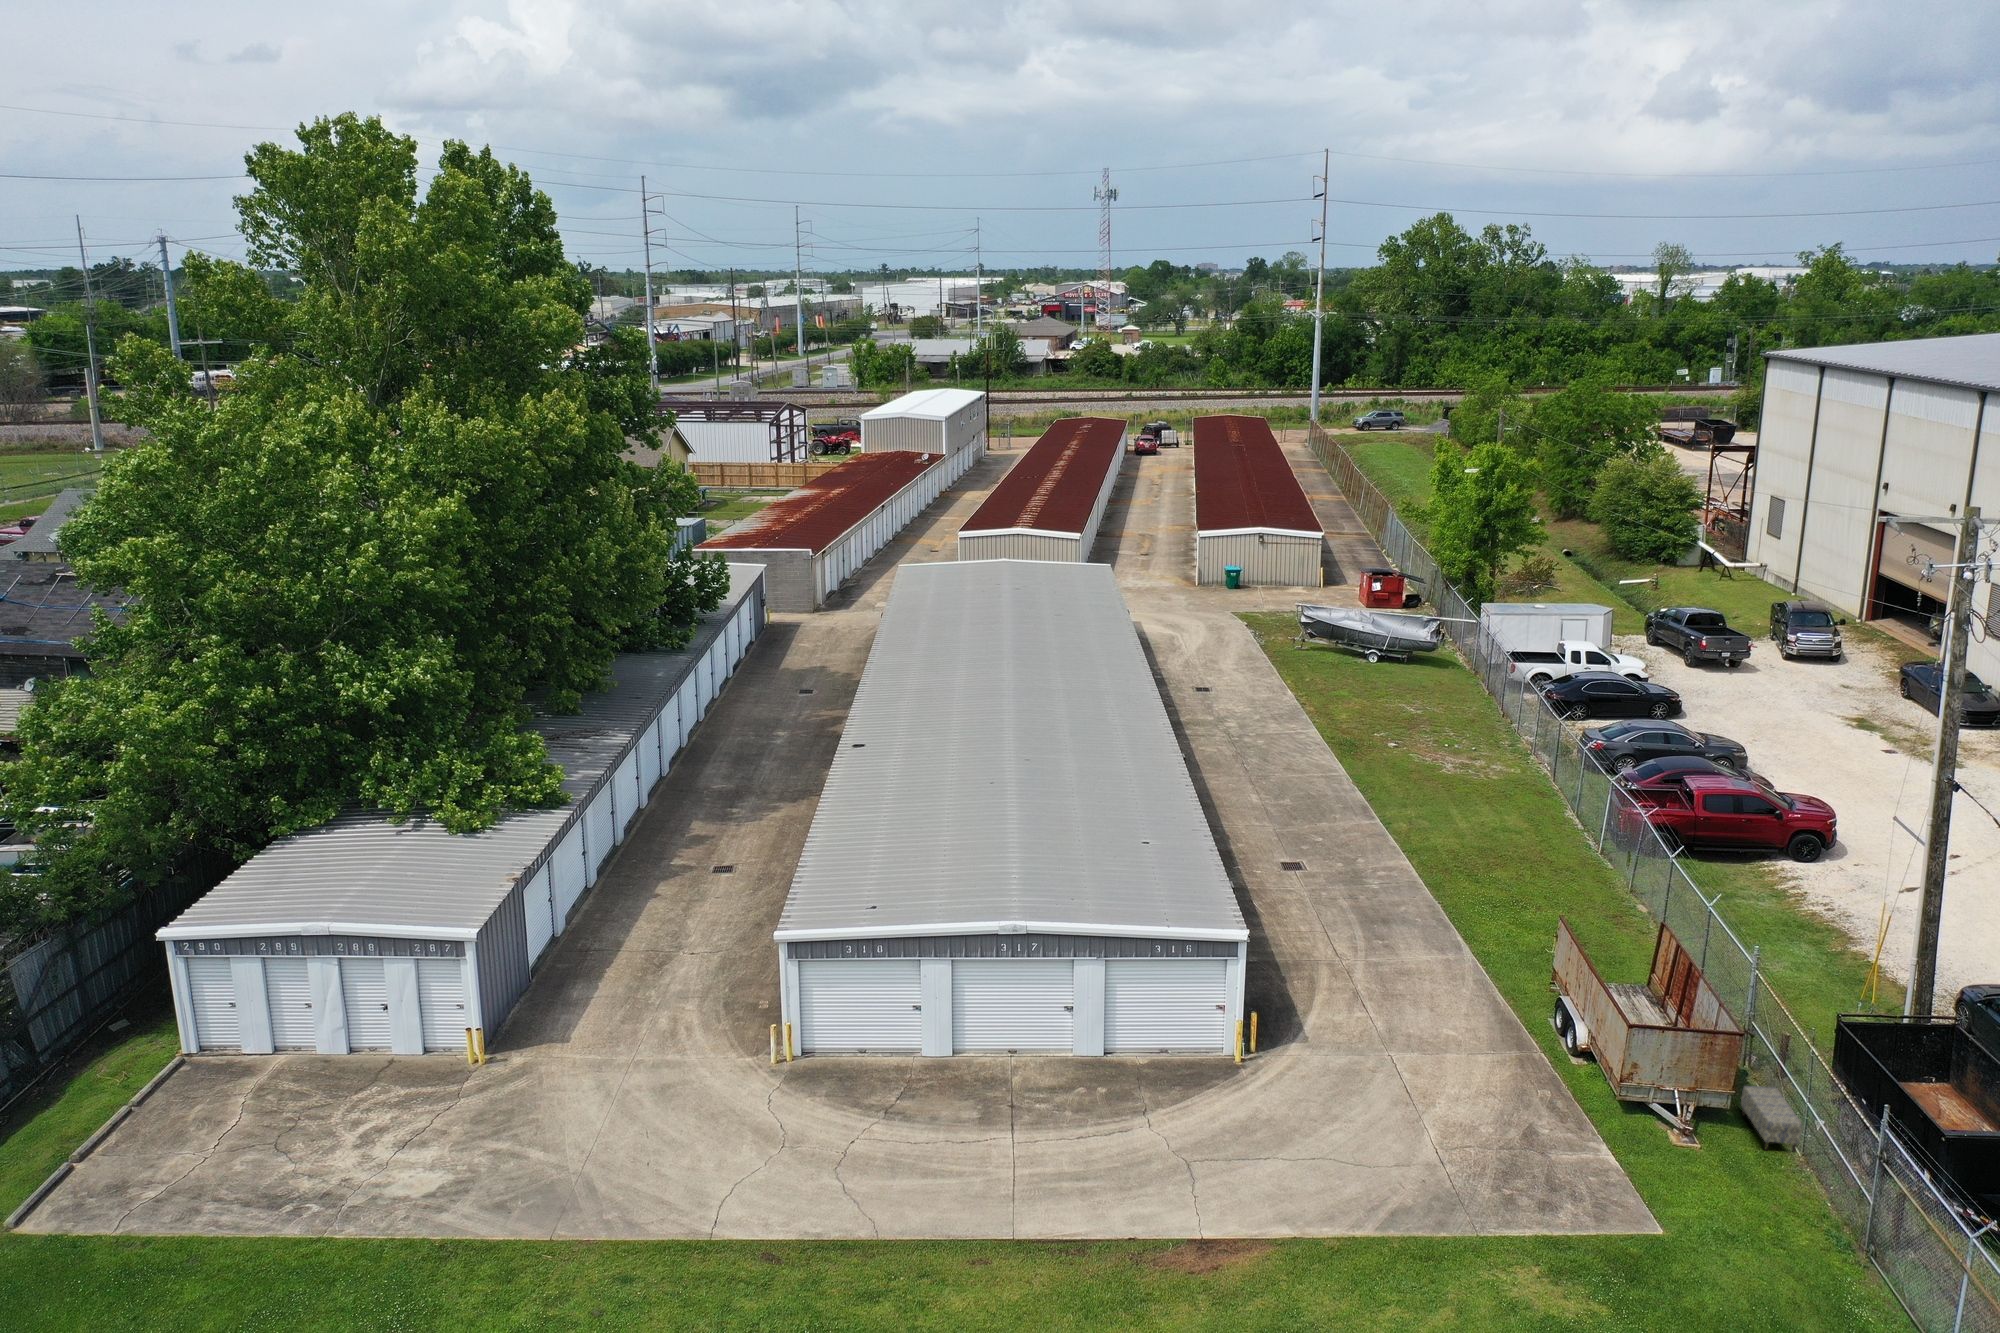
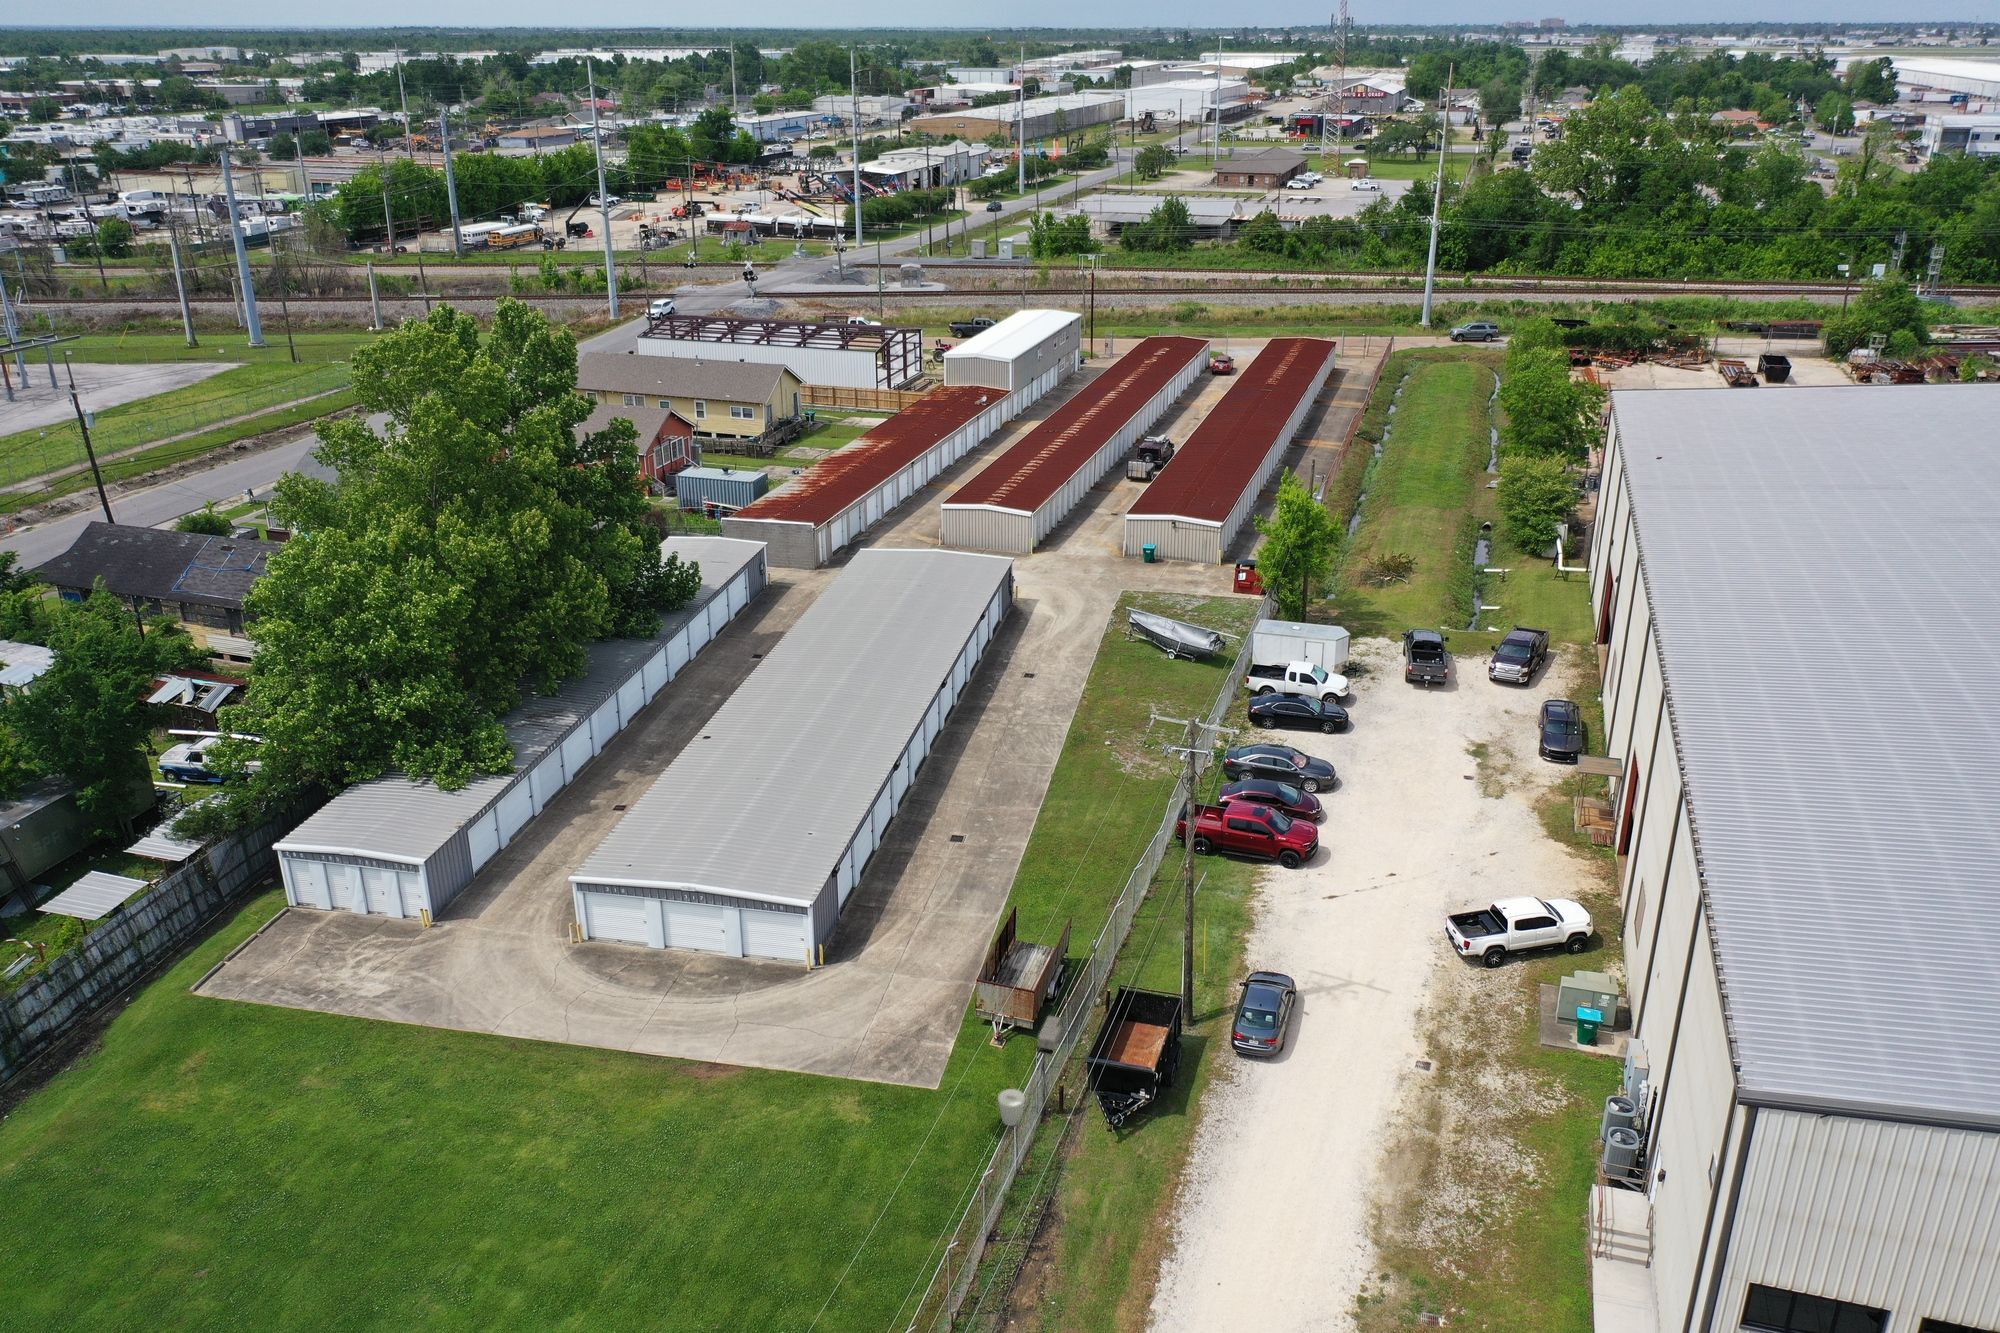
trash can: none [1830,1212,1891,1286] -> present [998,1089,1025,1126]

